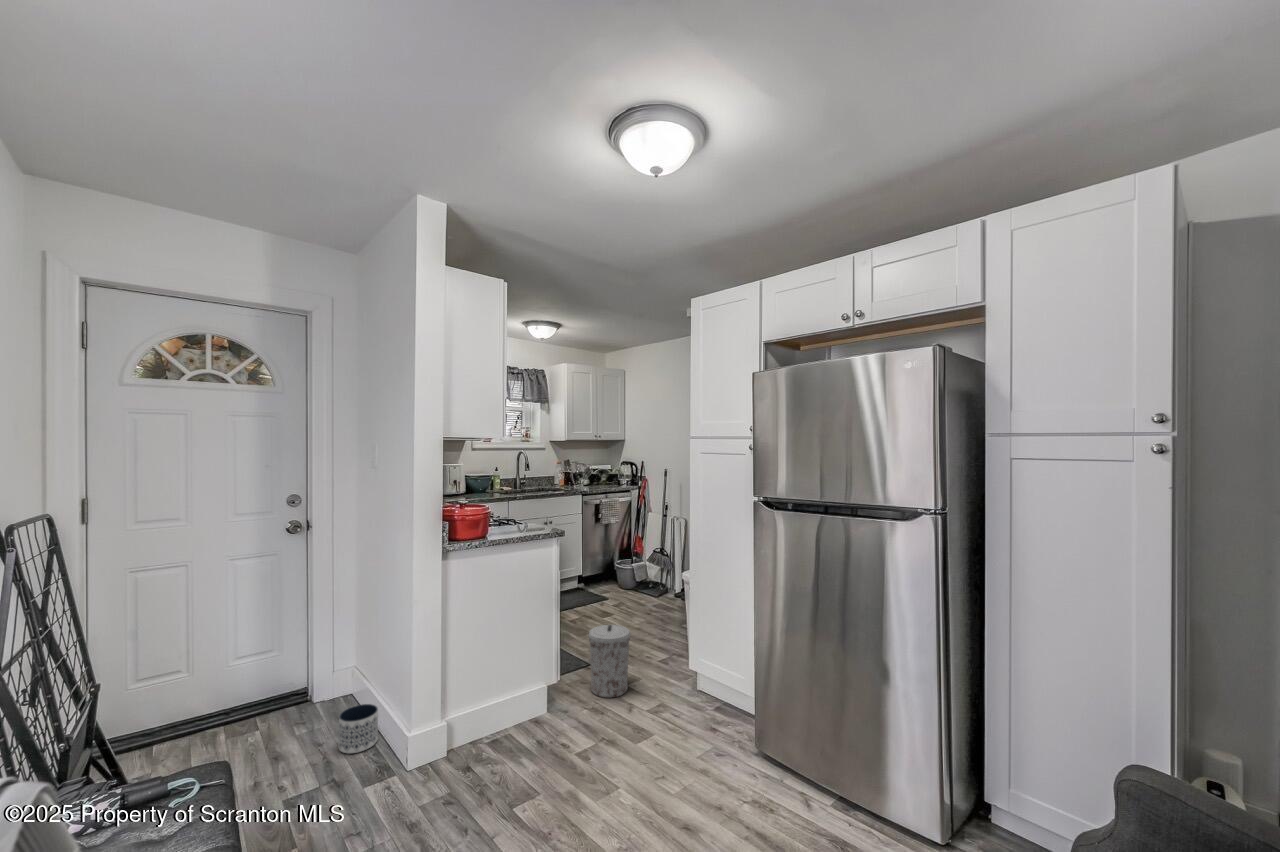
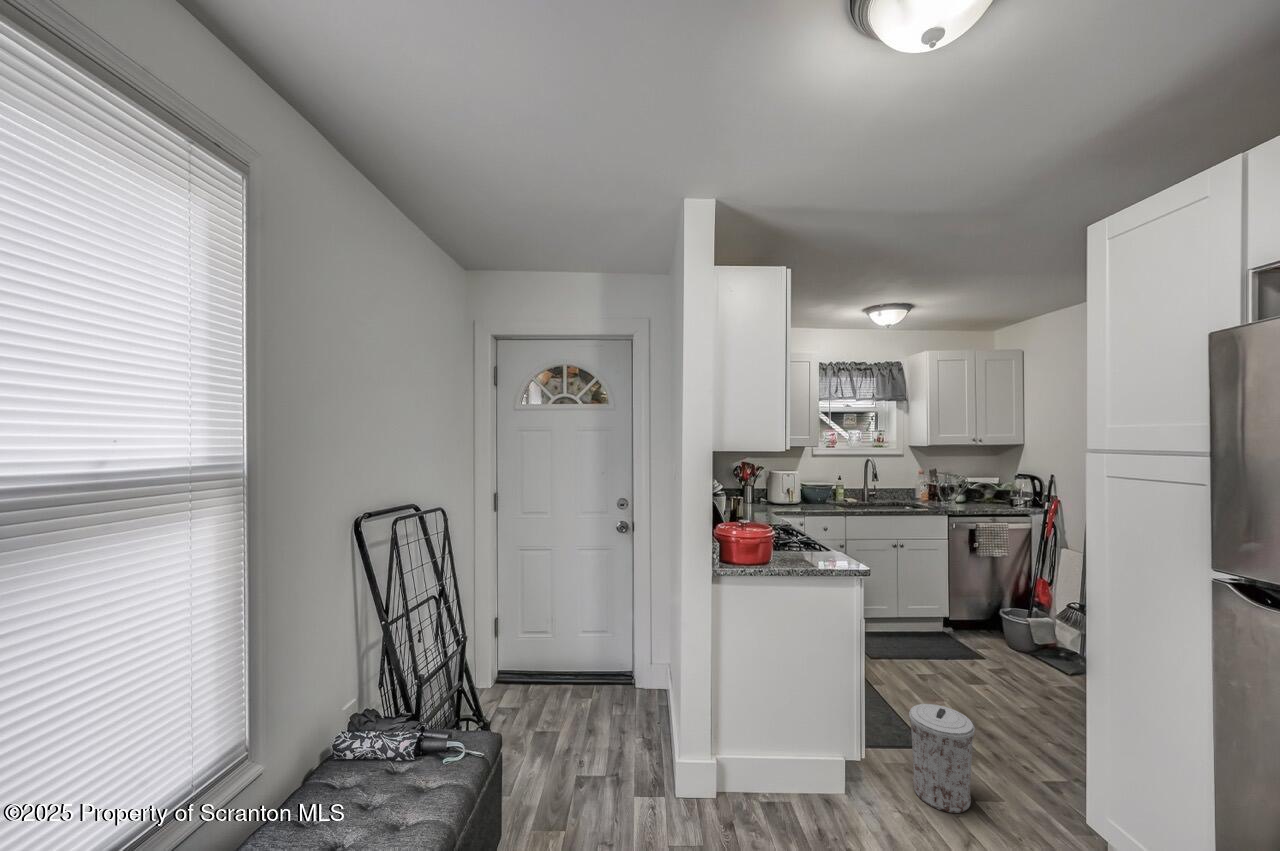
planter: present [339,704,378,753] -> none [634,707,667,755]

